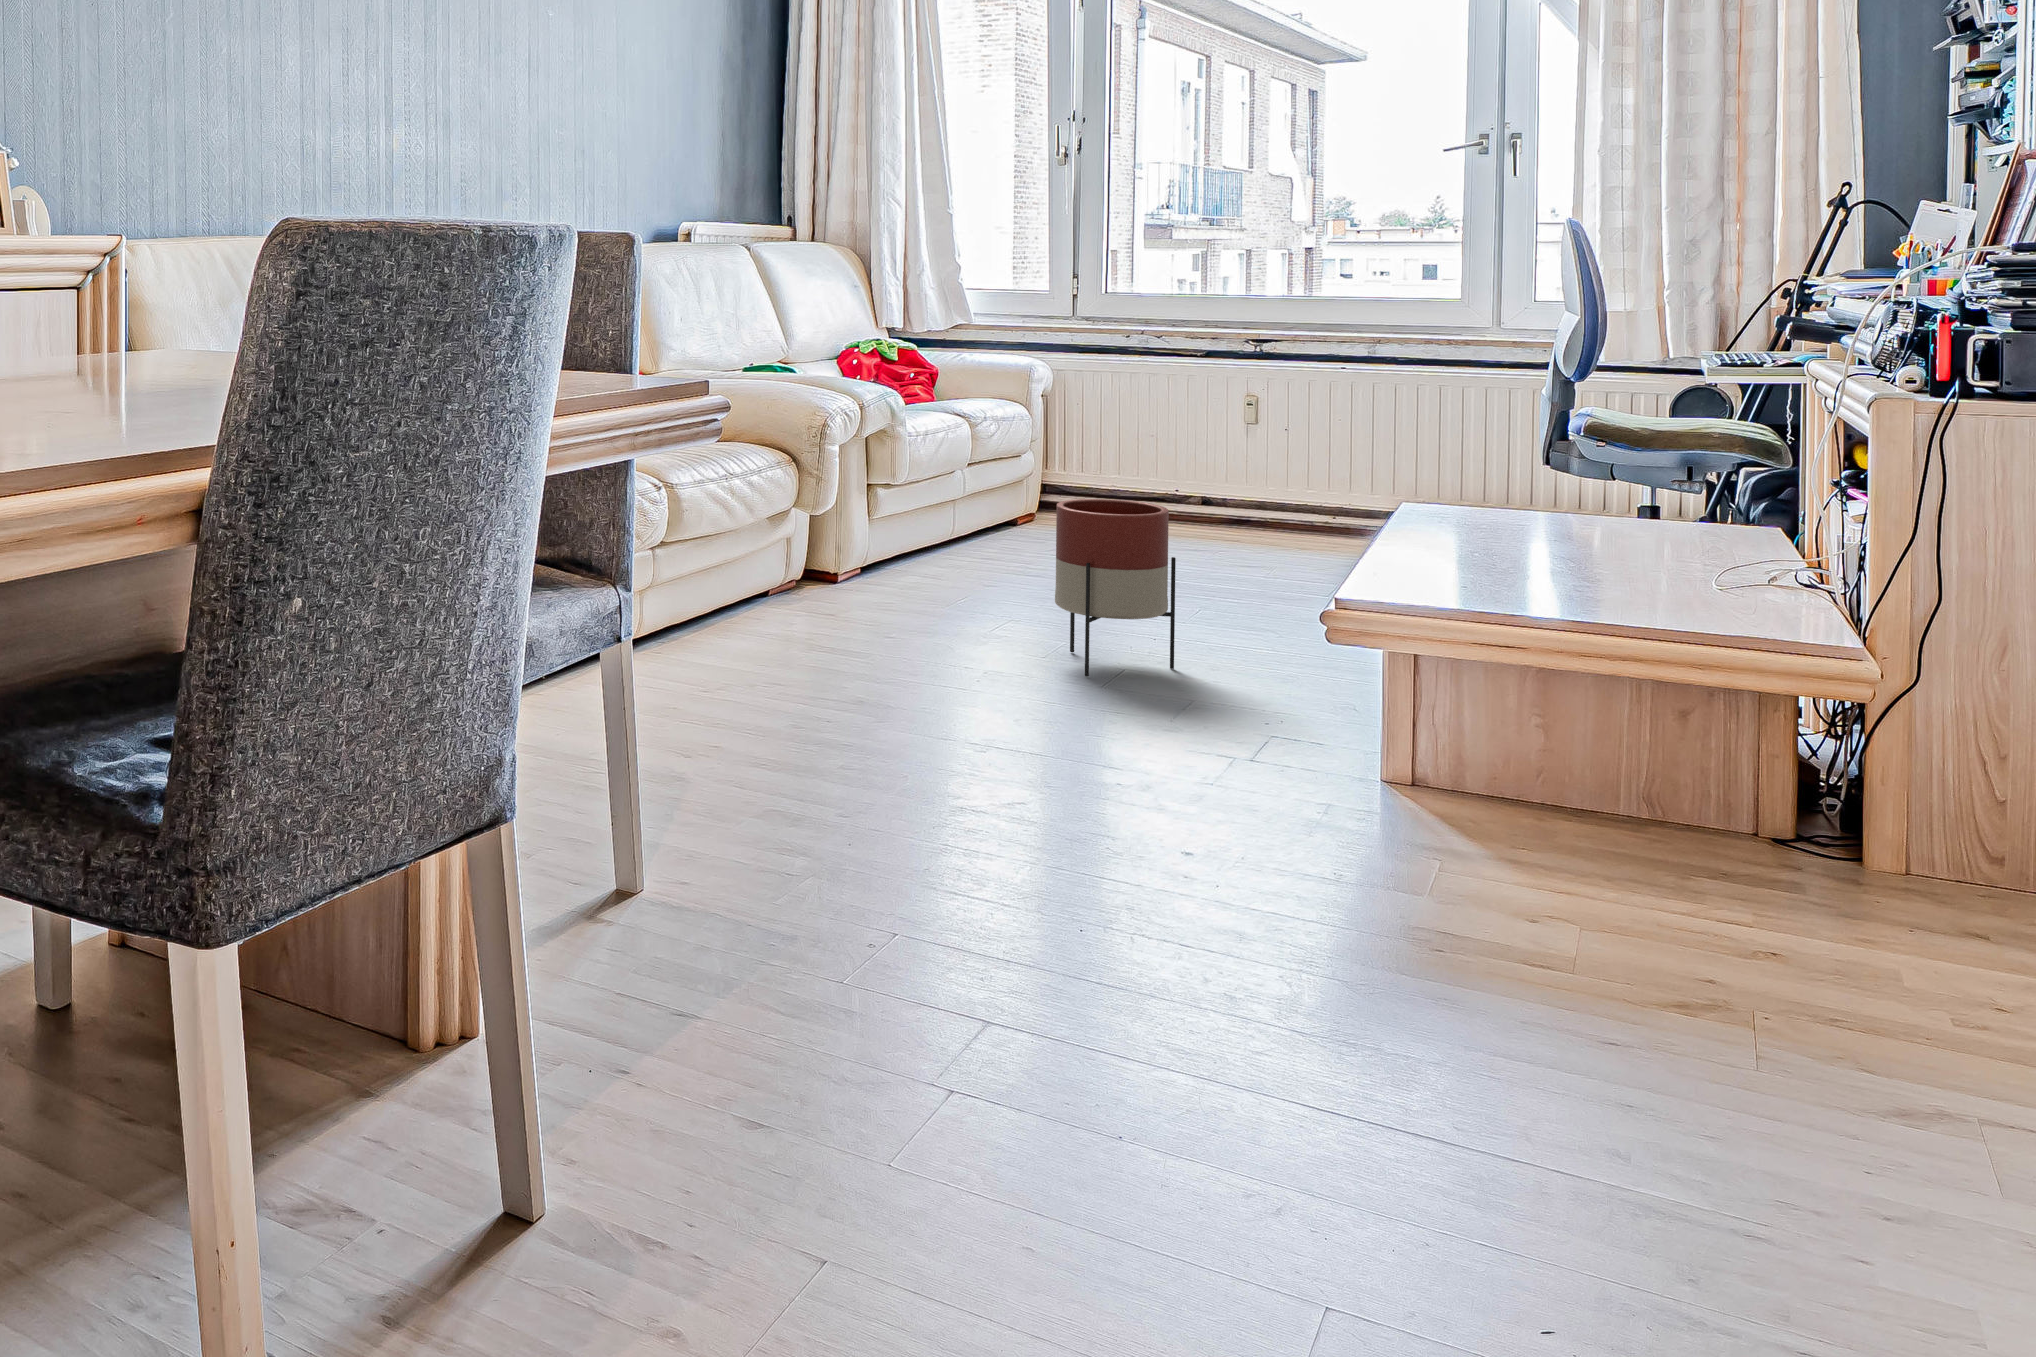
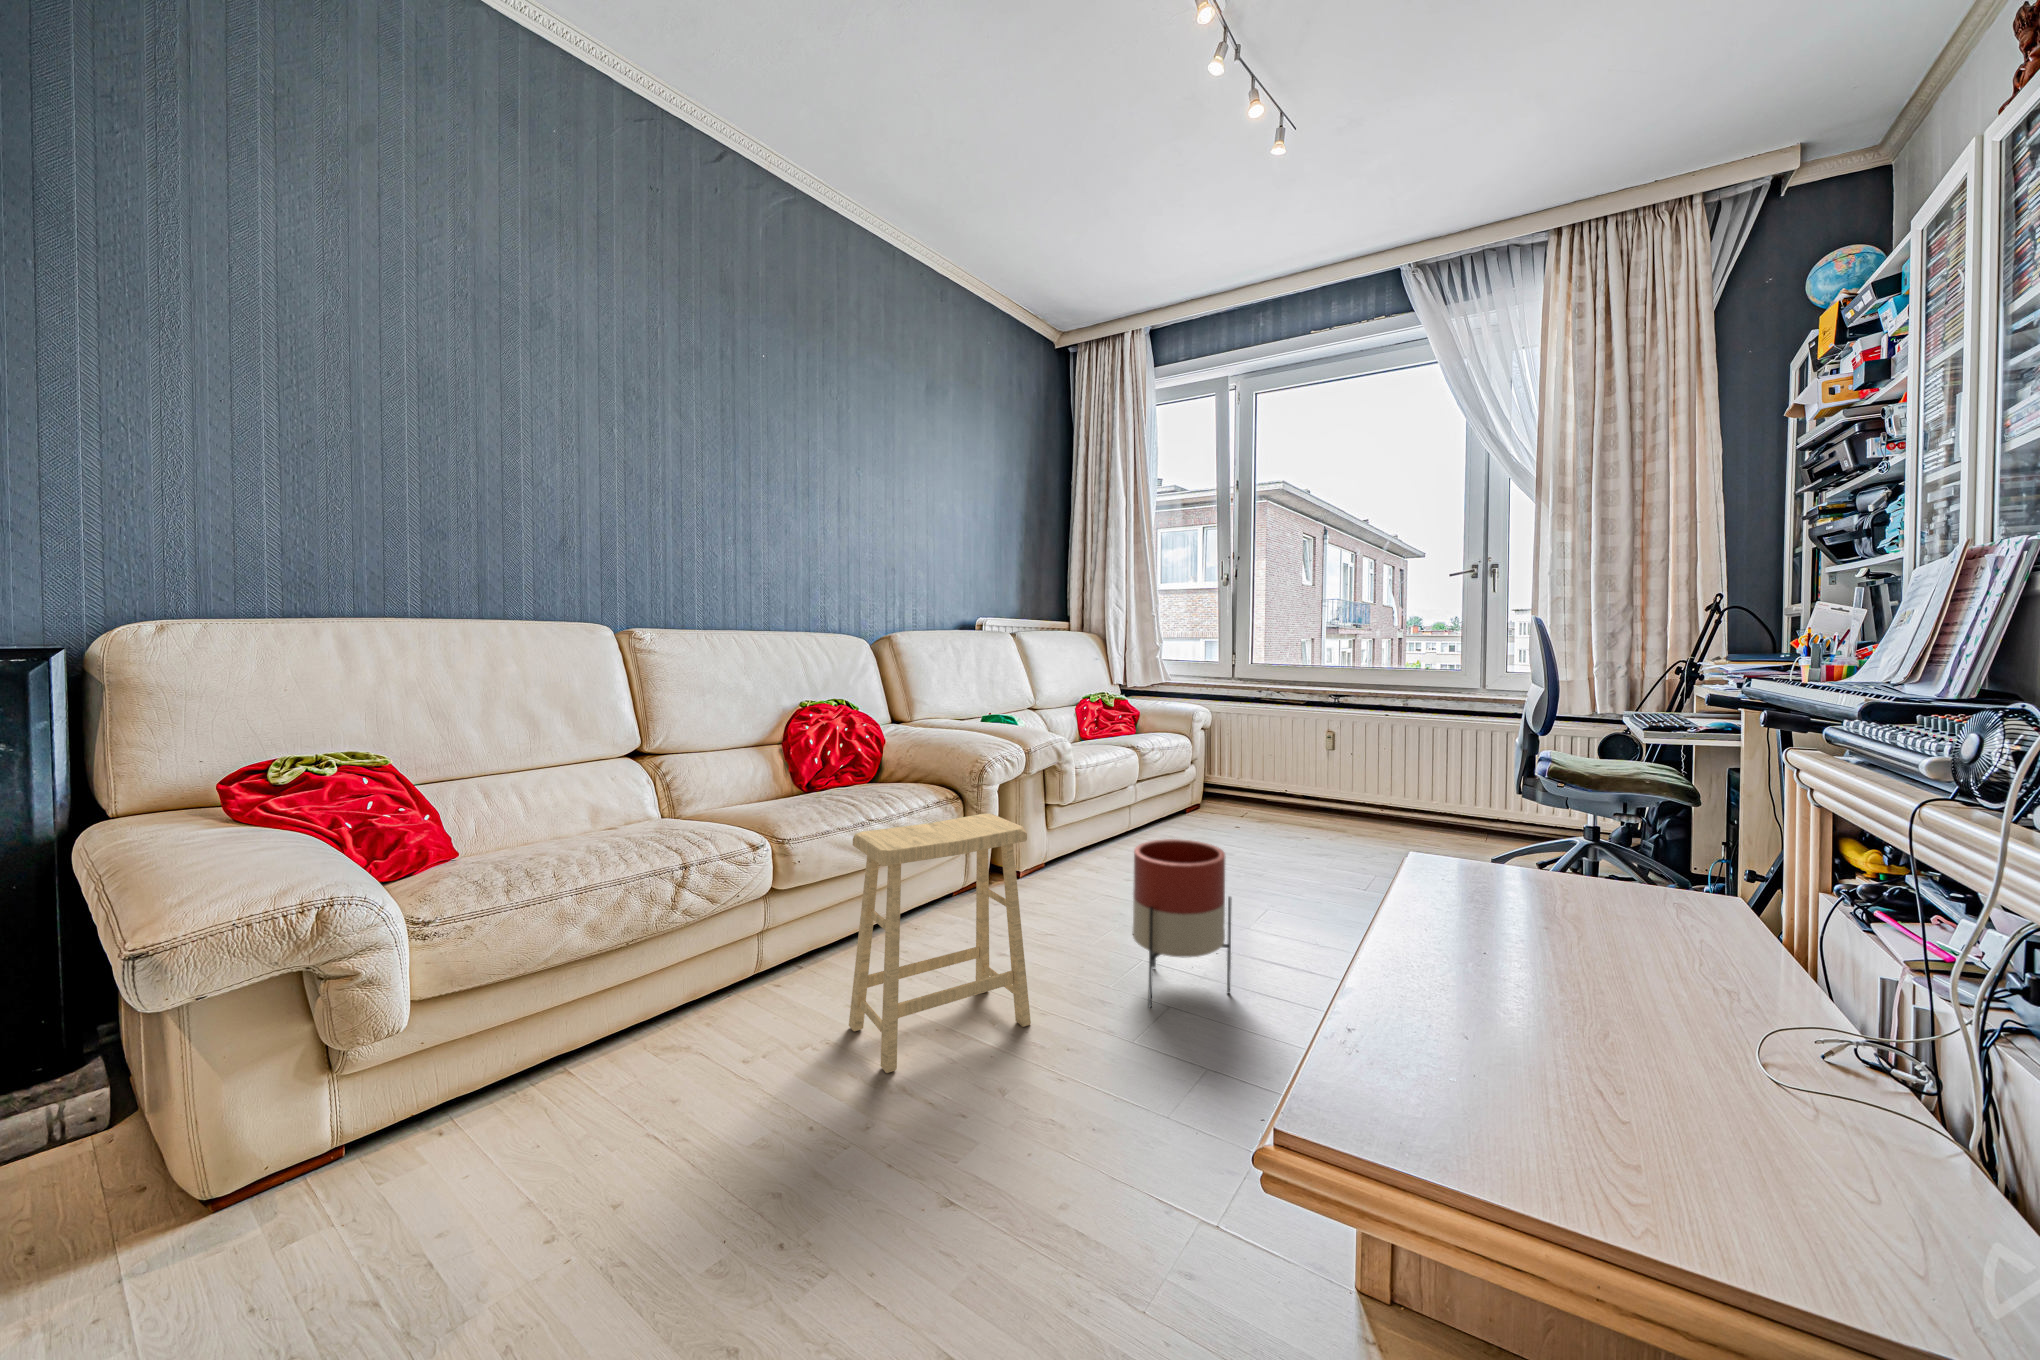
footstool: none [764,462,961,707] -> present [849,814,1031,1073]

